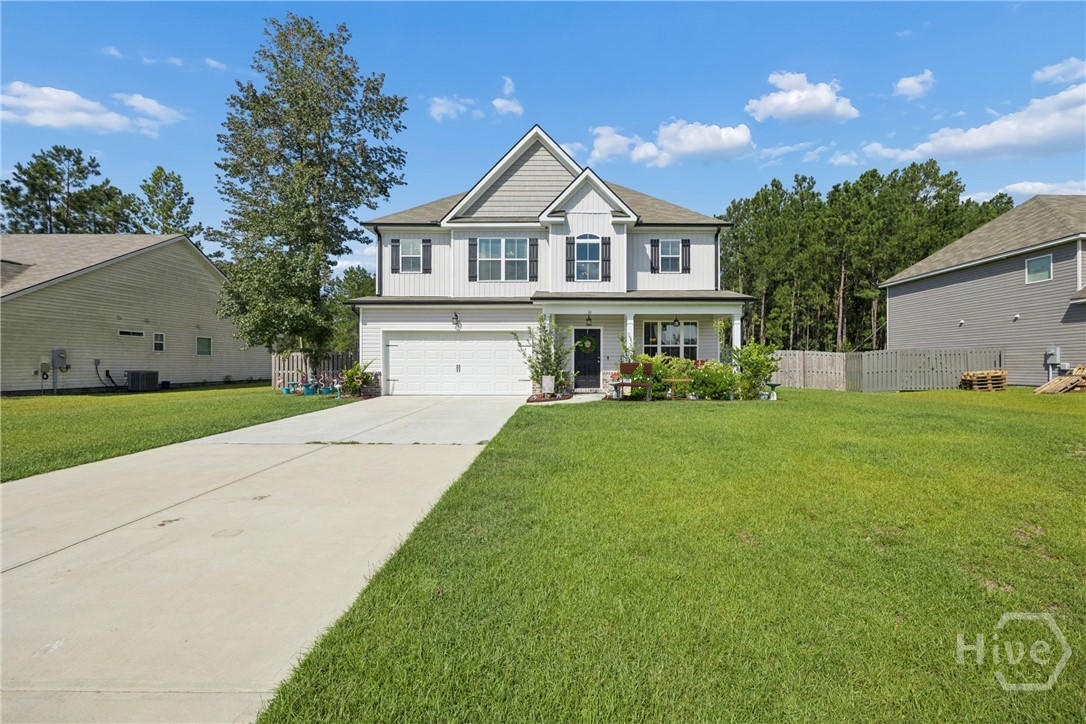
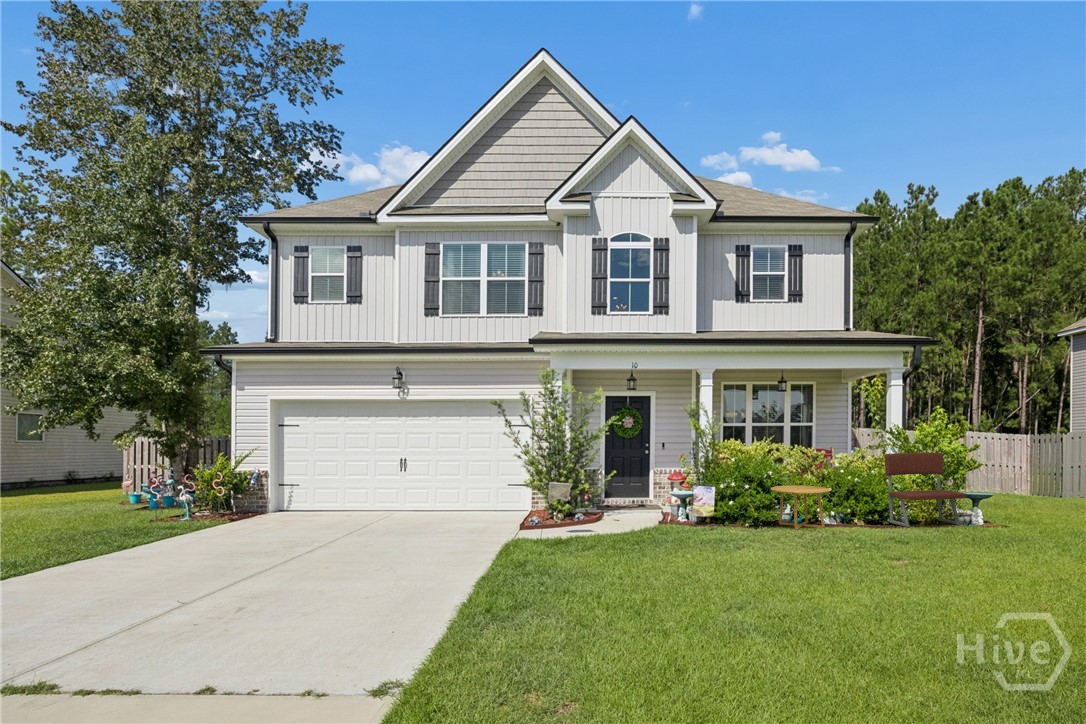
bench: present [615,363,653,401] -> present [885,453,967,527]

